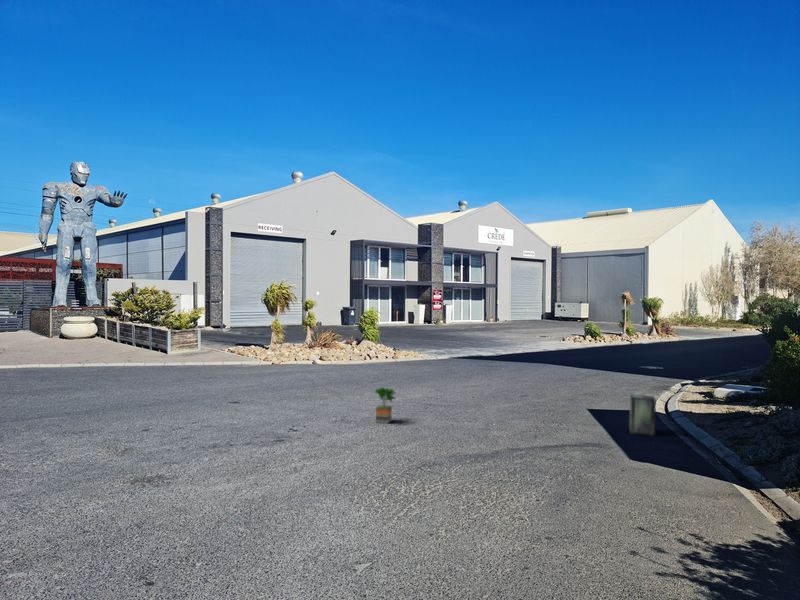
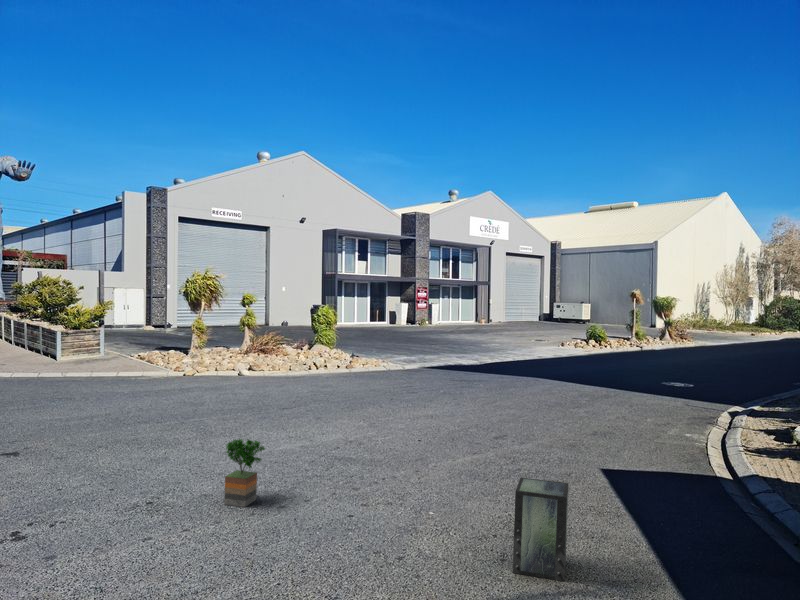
storage box: present [629,394,656,435] -> present [513,478,568,581]

